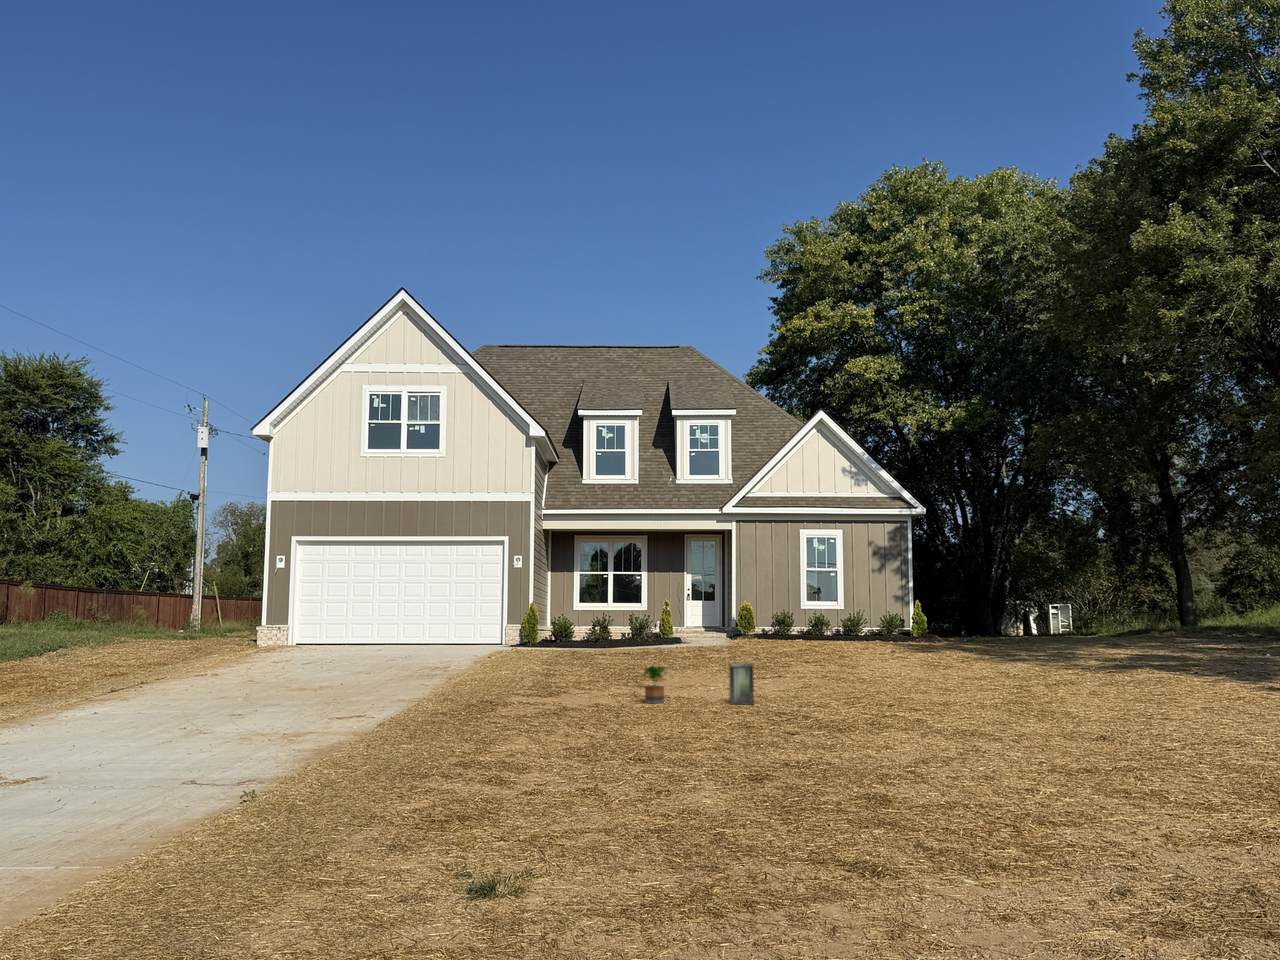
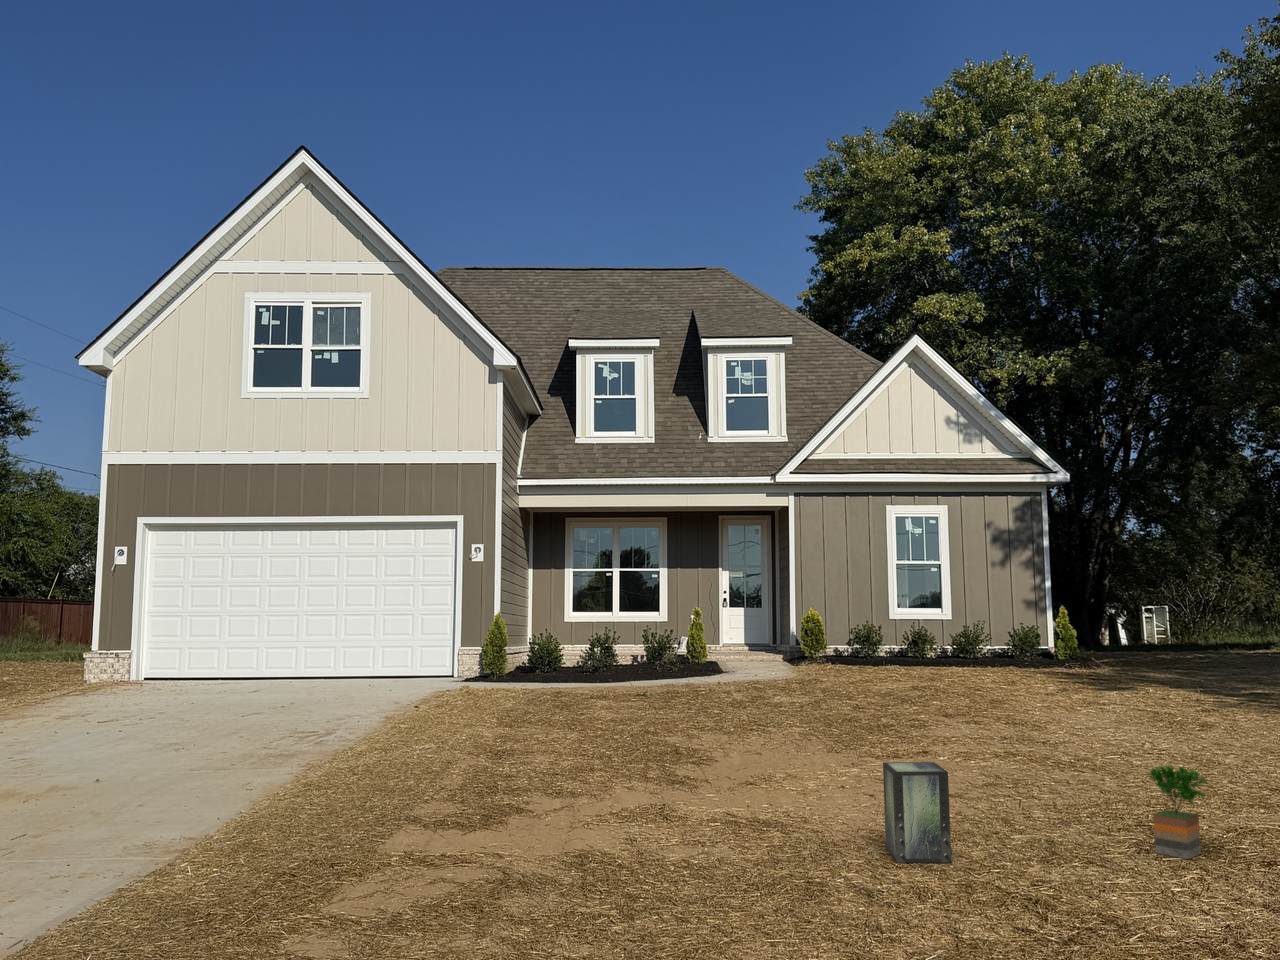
potted tree: present [644,666,667,704] -> present [1149,766,1207,859]

